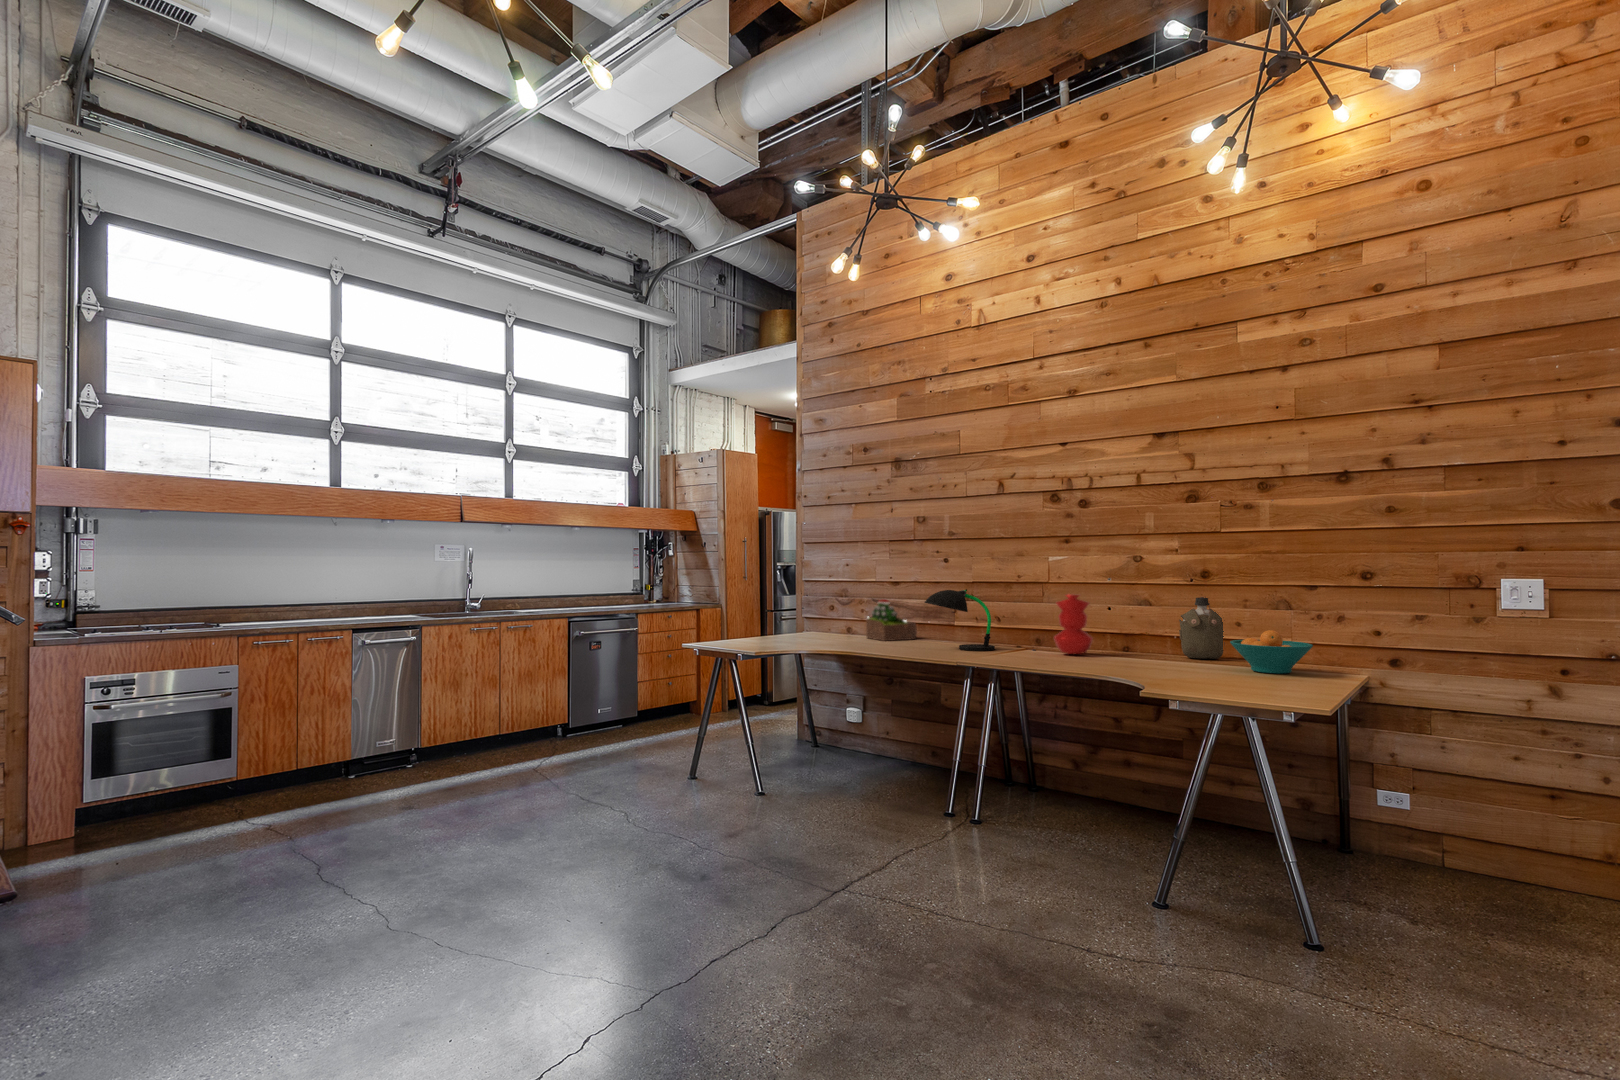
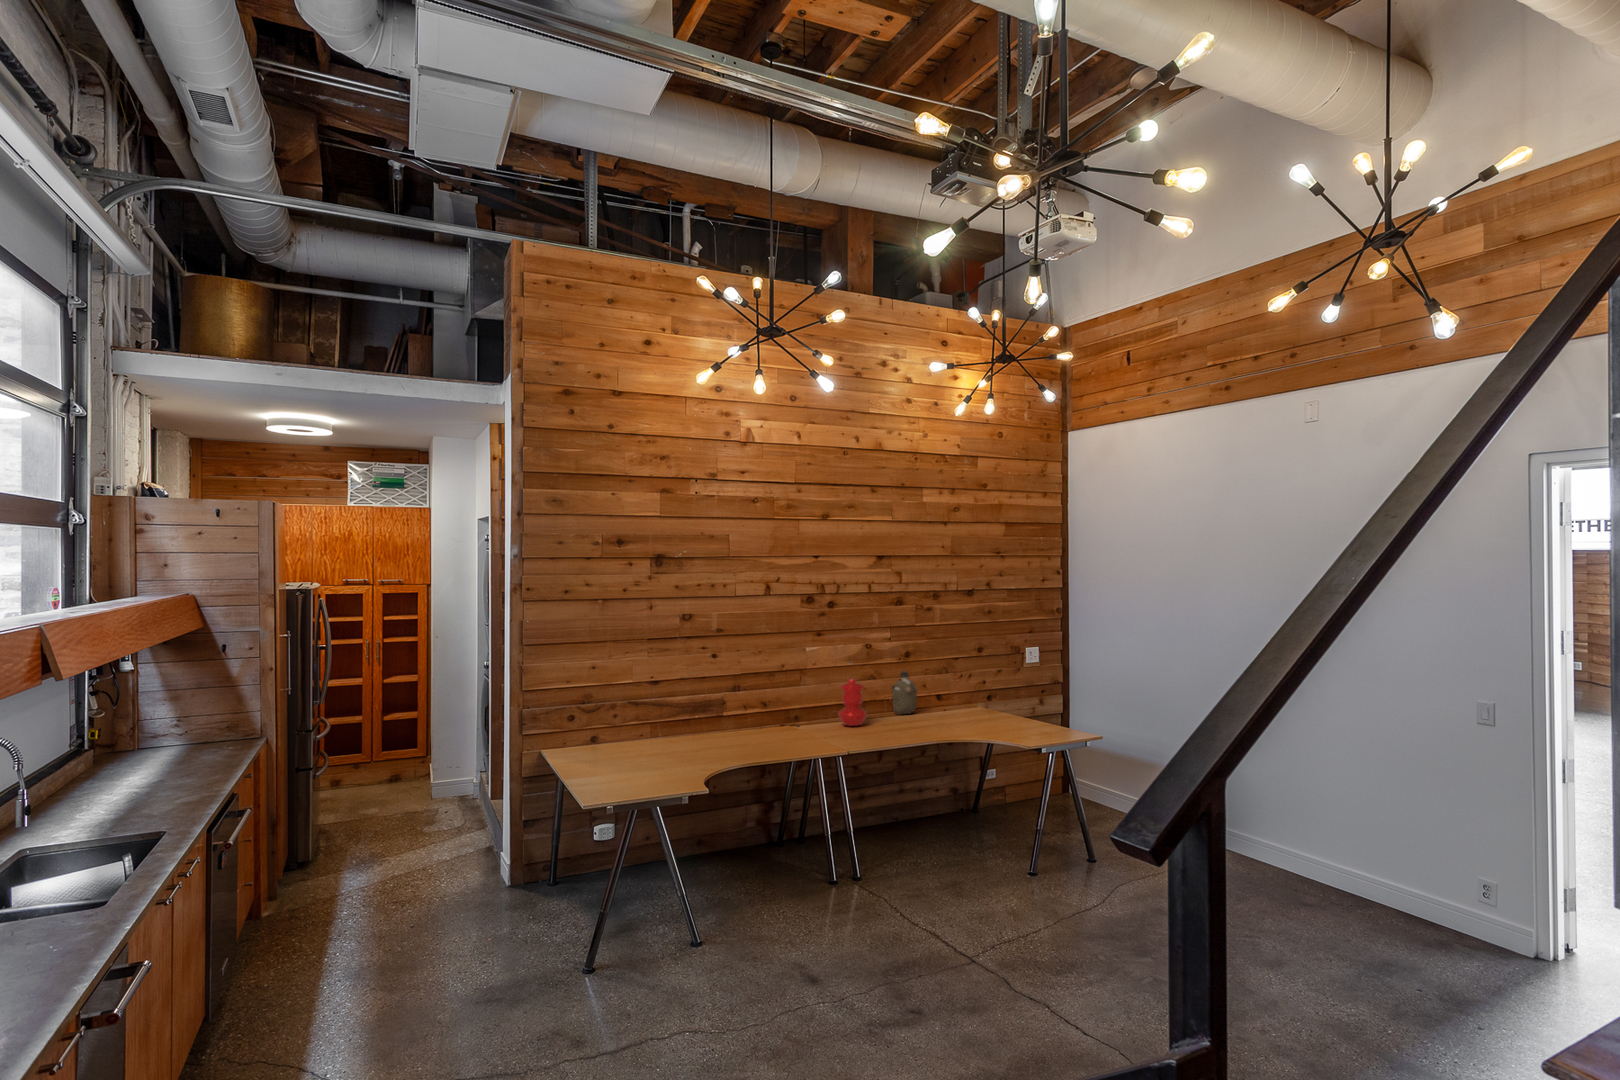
desk lamp: present [925,589,995,651] -> none [755,684,803,738]
succulent plant: present [866,599,917,641] -> none [651,701,689,745]
fruit bowl: present [1230,630,1313,673] -> none [949,690,993,718]

